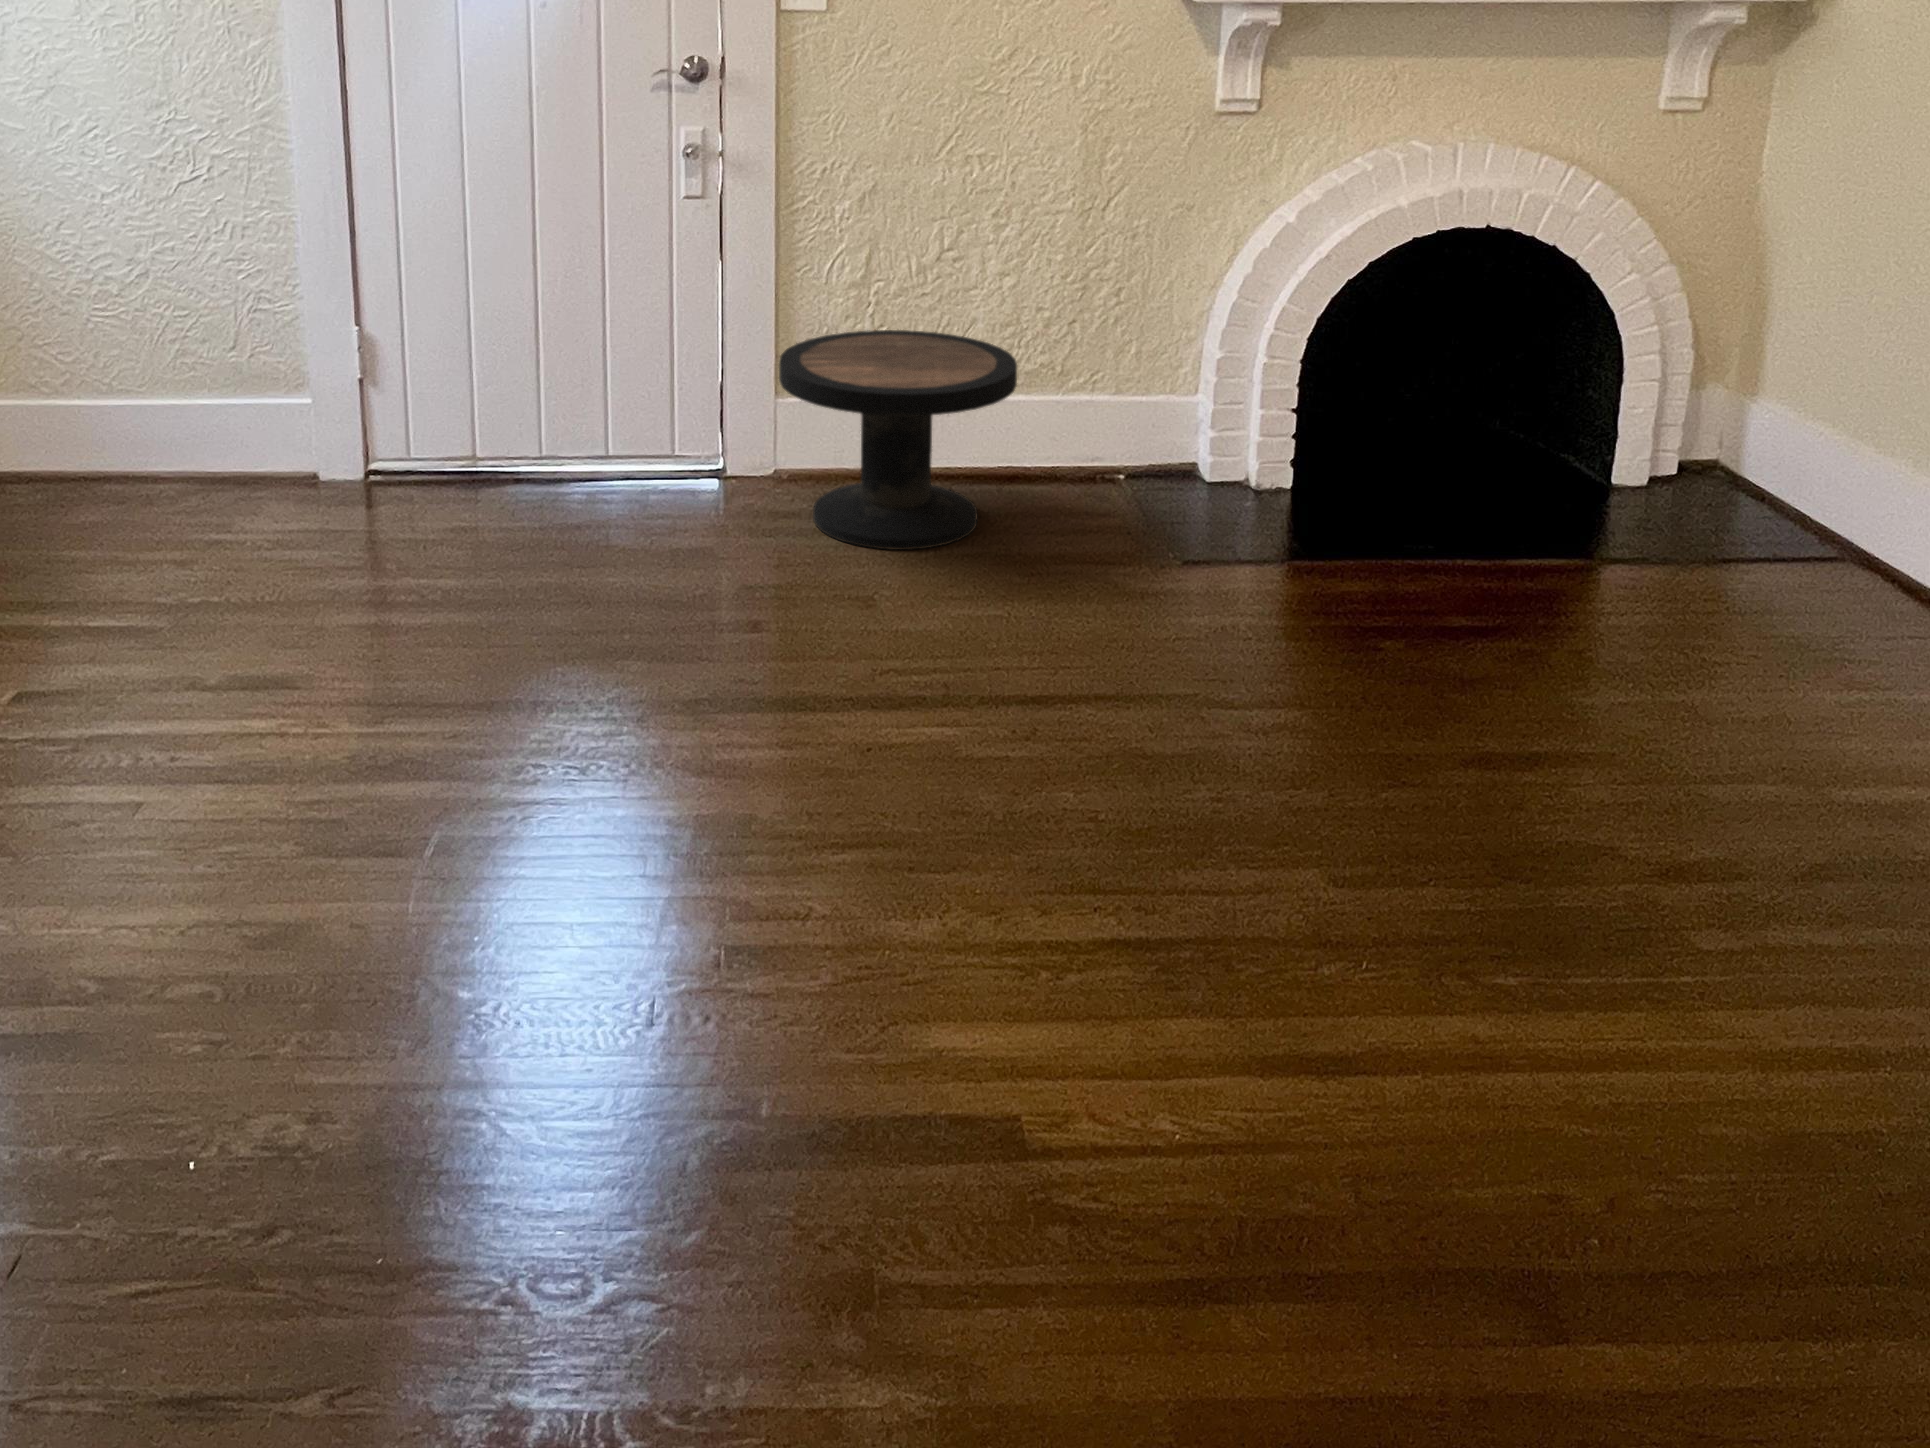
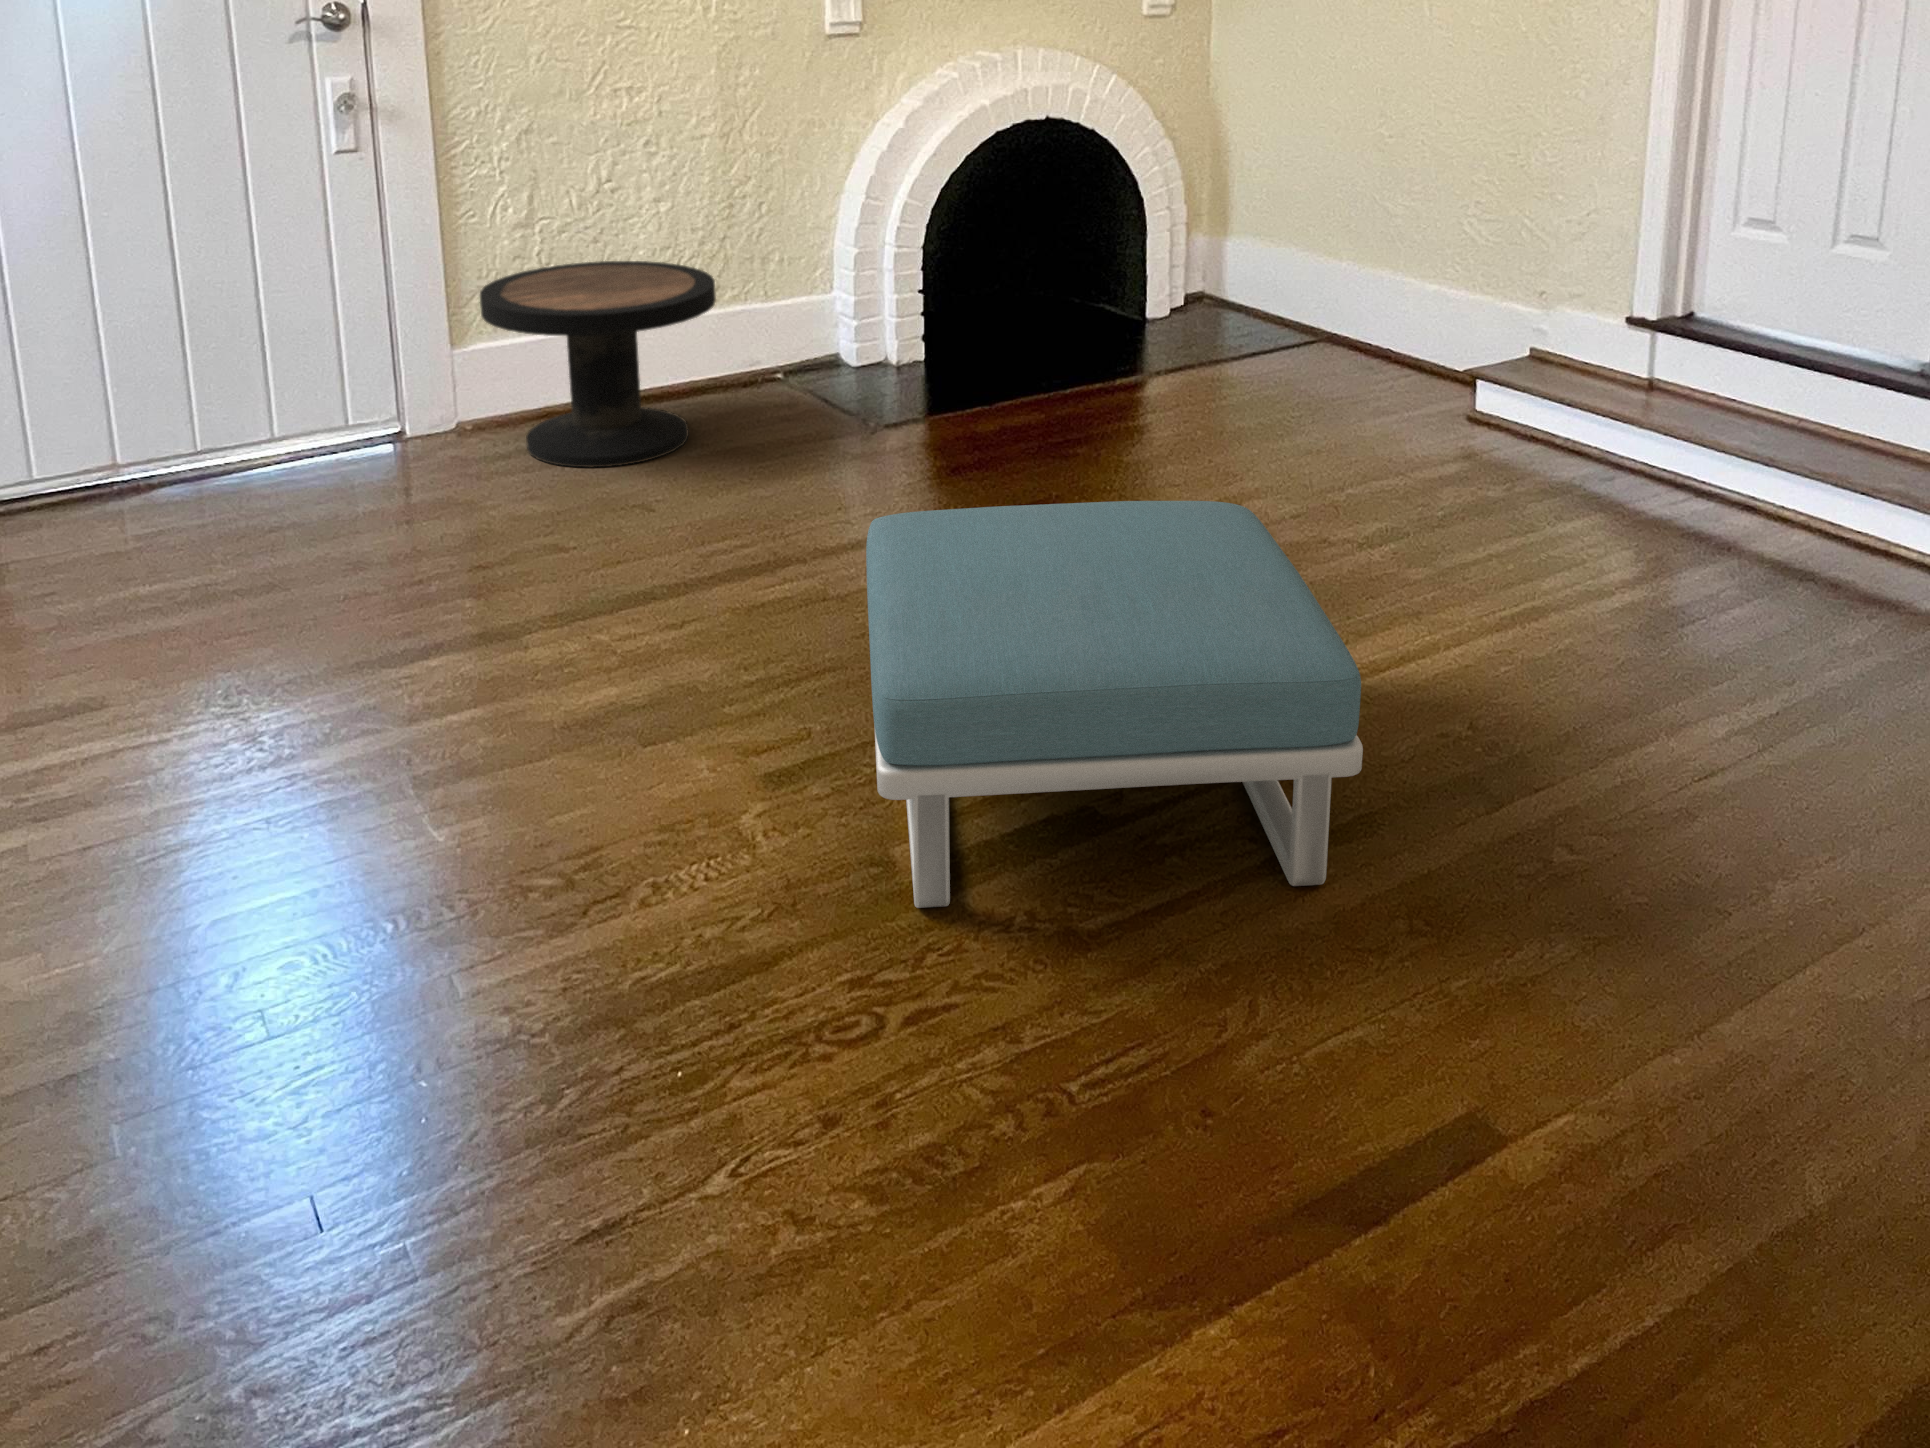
footstool: none [727,693,1393,1348] -> present [866,501,1363,908]

